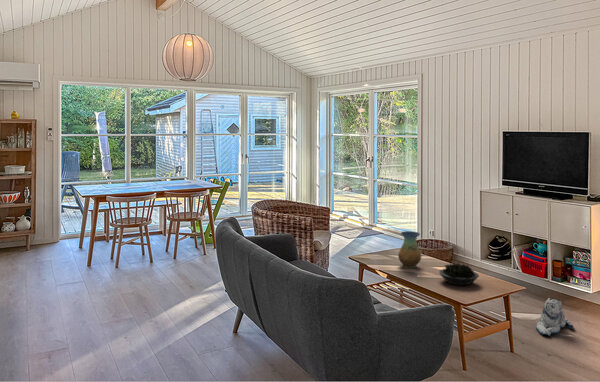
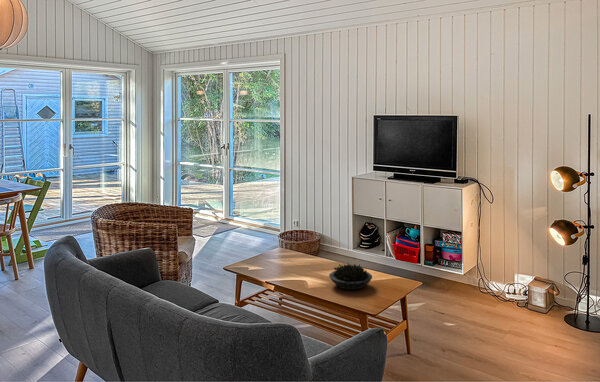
vase: present [398,231,421,268] -> none [278,231,304,274]
plush toy: present [536,298,573,336] -> none [422,288,456,328]

